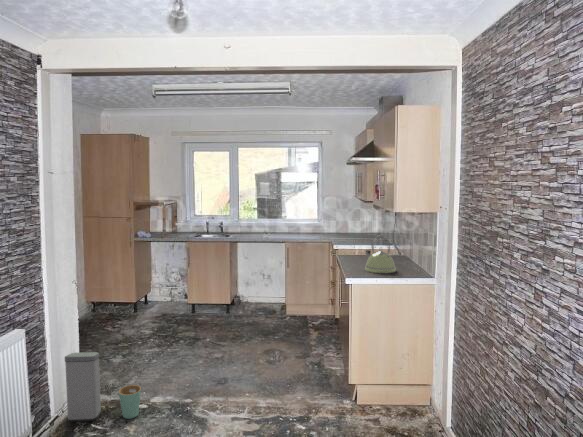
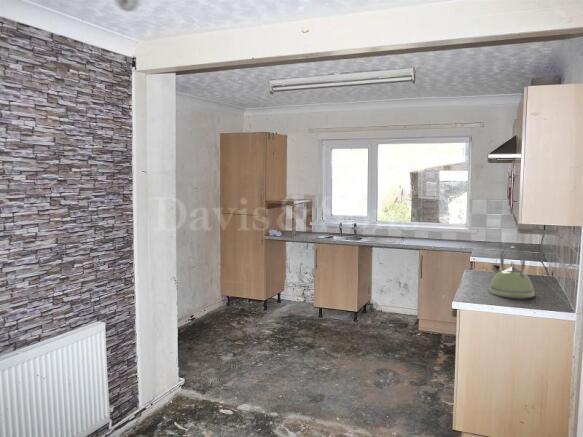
trash can: present [65,352,141,422] -> none [156,347,224,423]

